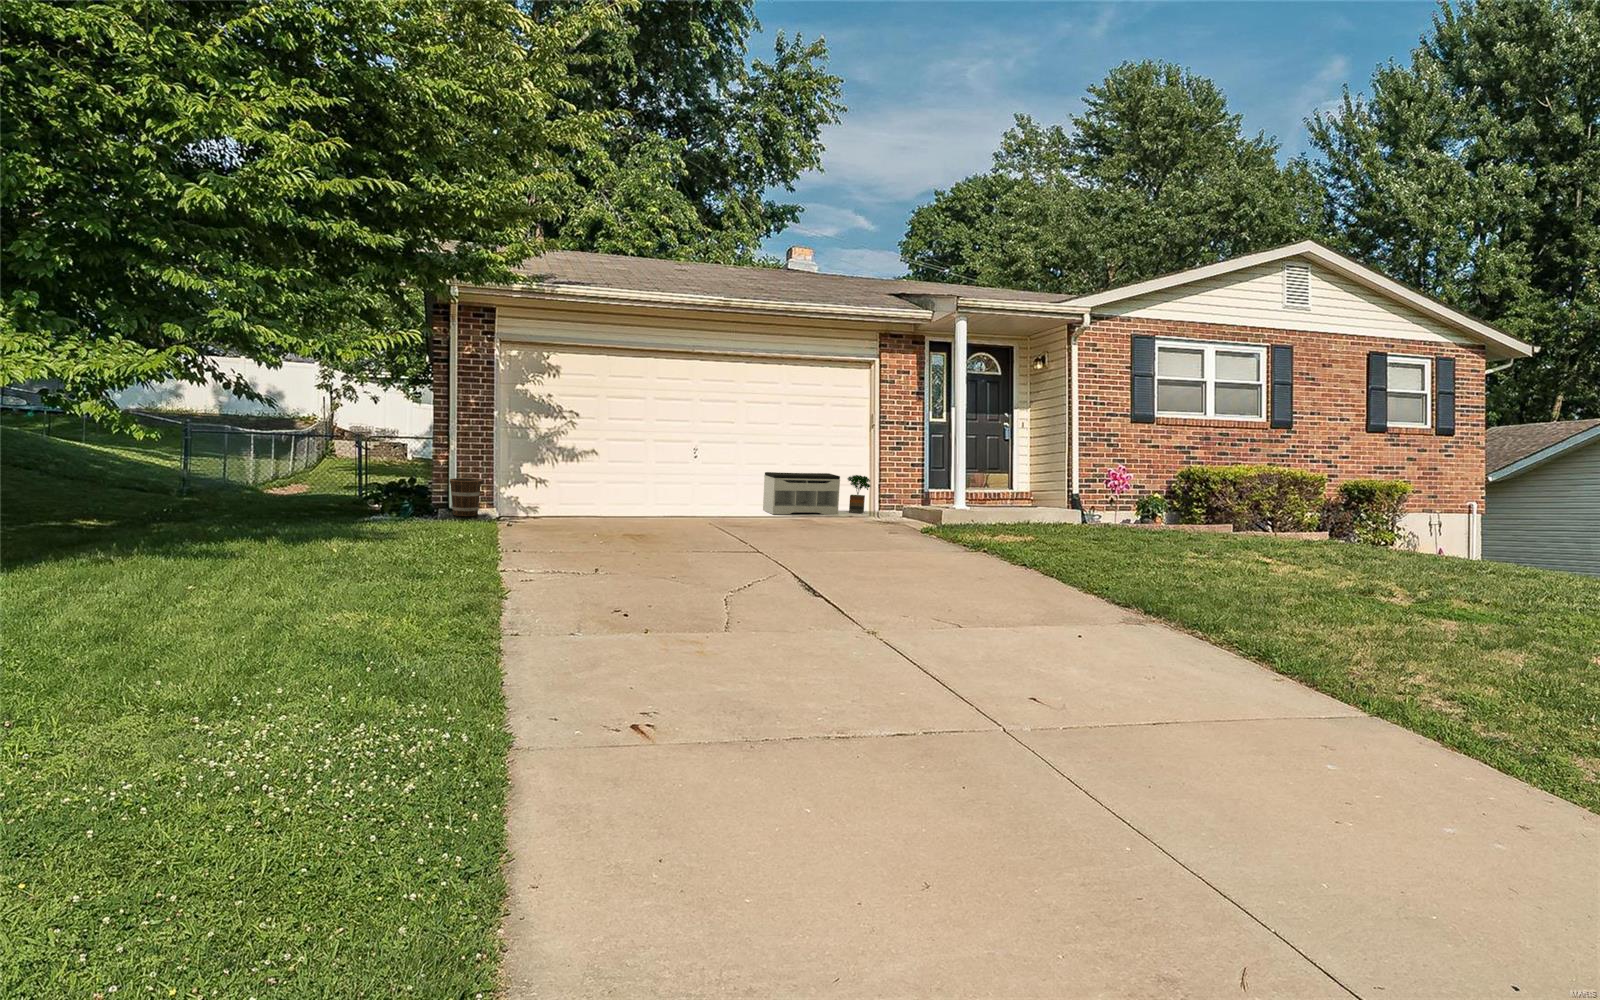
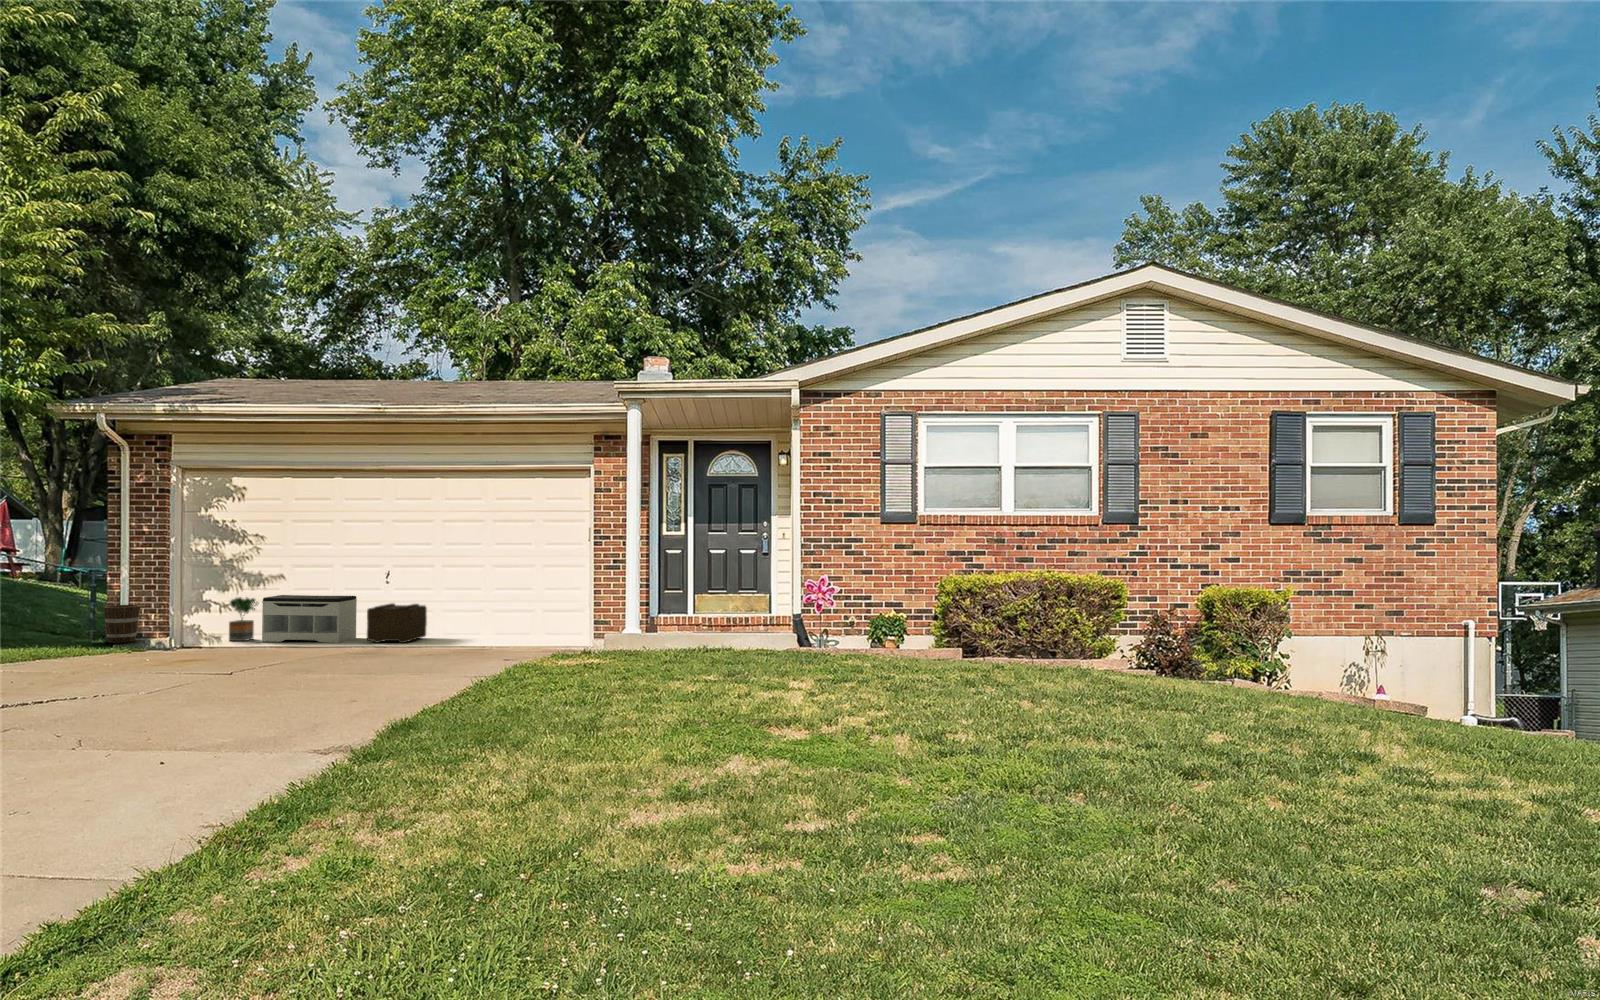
bench: present [763,472,840,514] -> present [262,595,357,643]
potted tree: present [848,475,871,513] -> present [229,597,259,641]
wooden crate: none [706,479,755,515] -> present [367,603,427,643]

